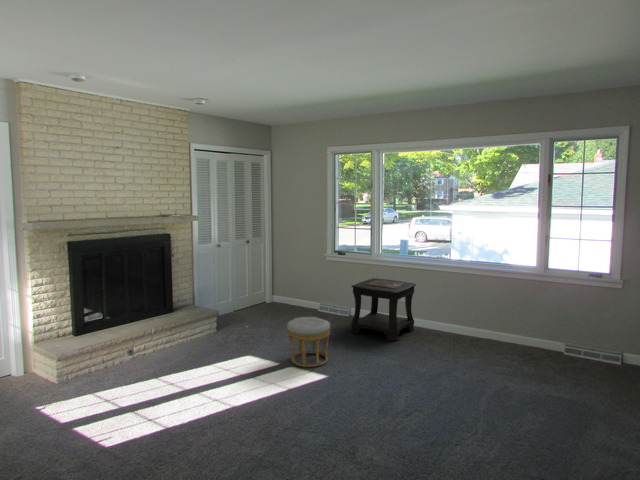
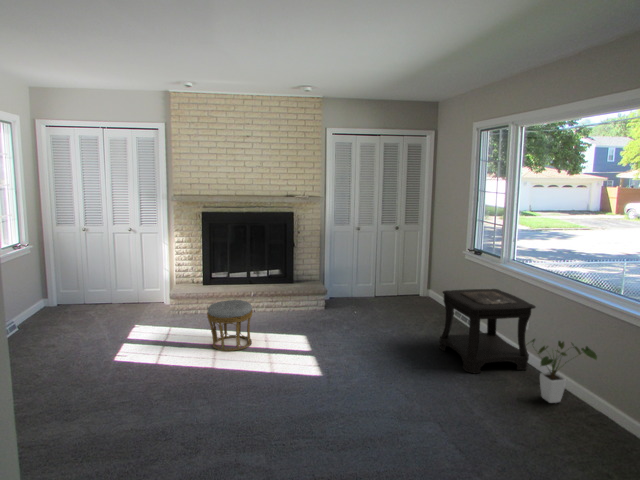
house plant: none [439,300,472,342] -> present [531,339,597,403]
ottoman: present [287,317,330,367] -> present [207,300,253,351]

